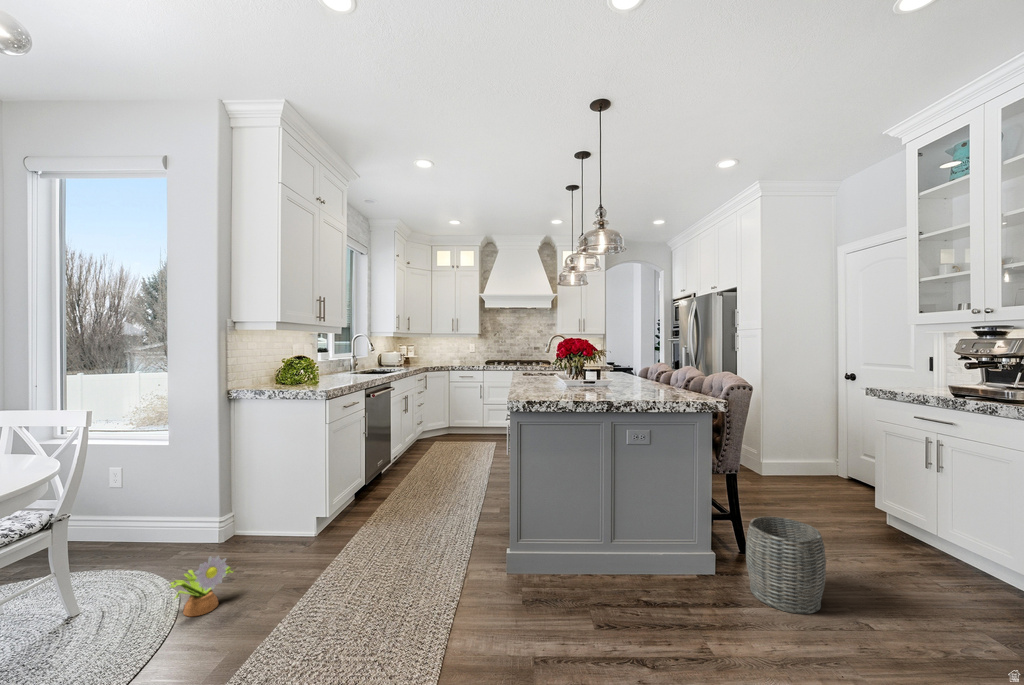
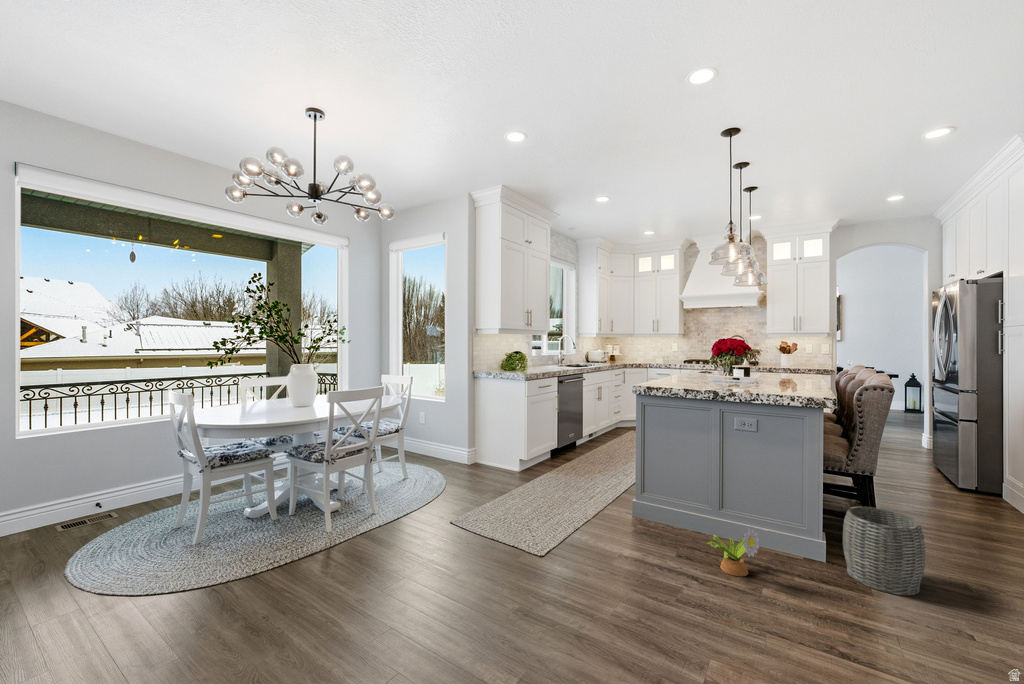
decorative plant: present [169,556,234,616] -> present [708,528,759,576]

